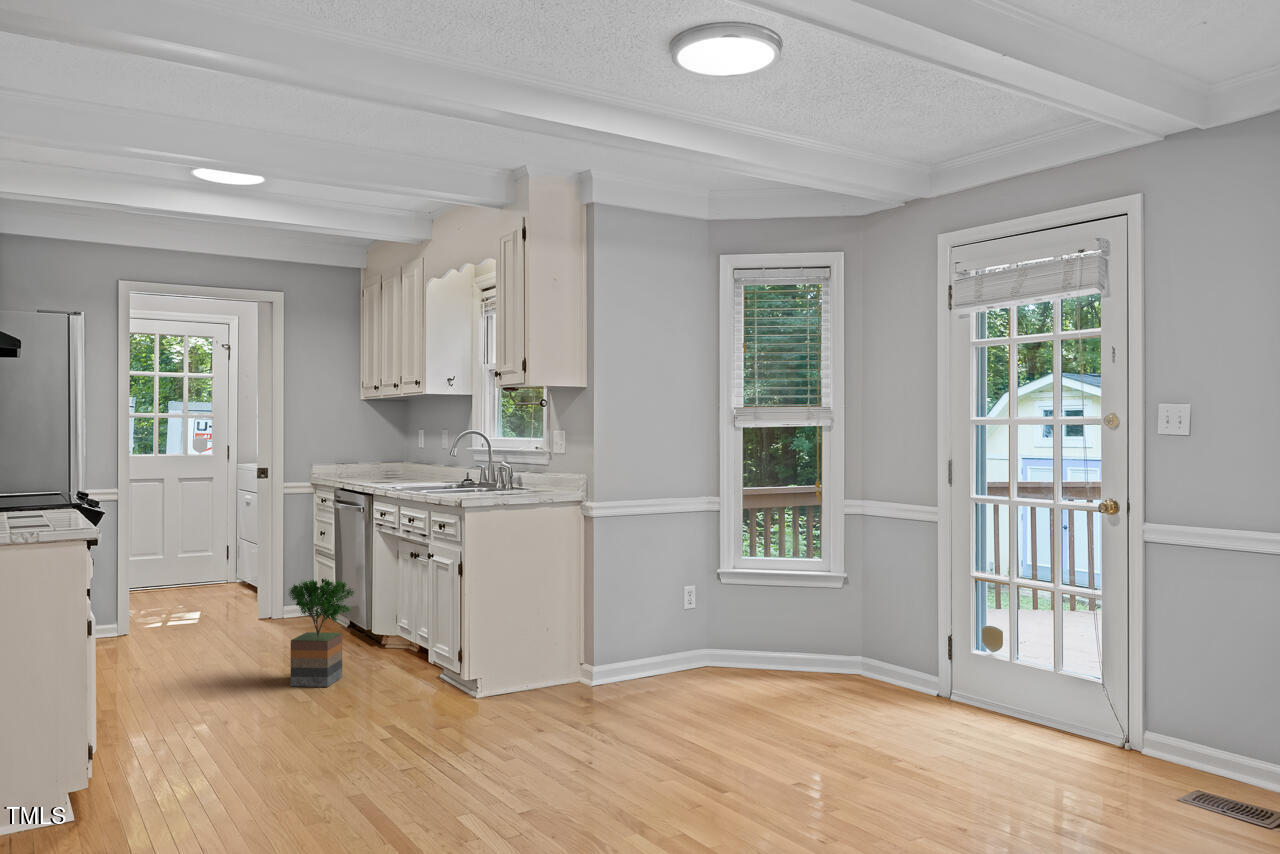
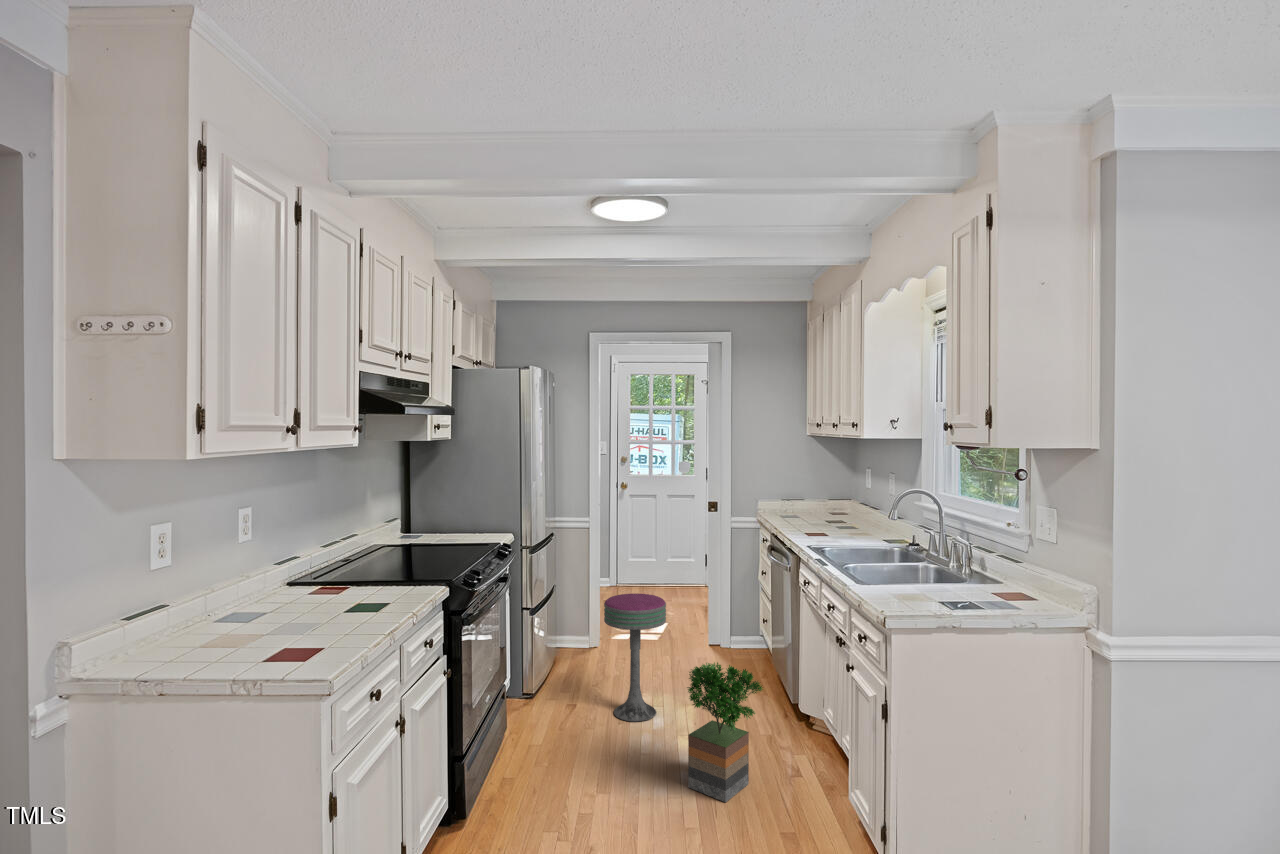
bar stool: none [176,547,243,667] -> present [604,593,666,722]

